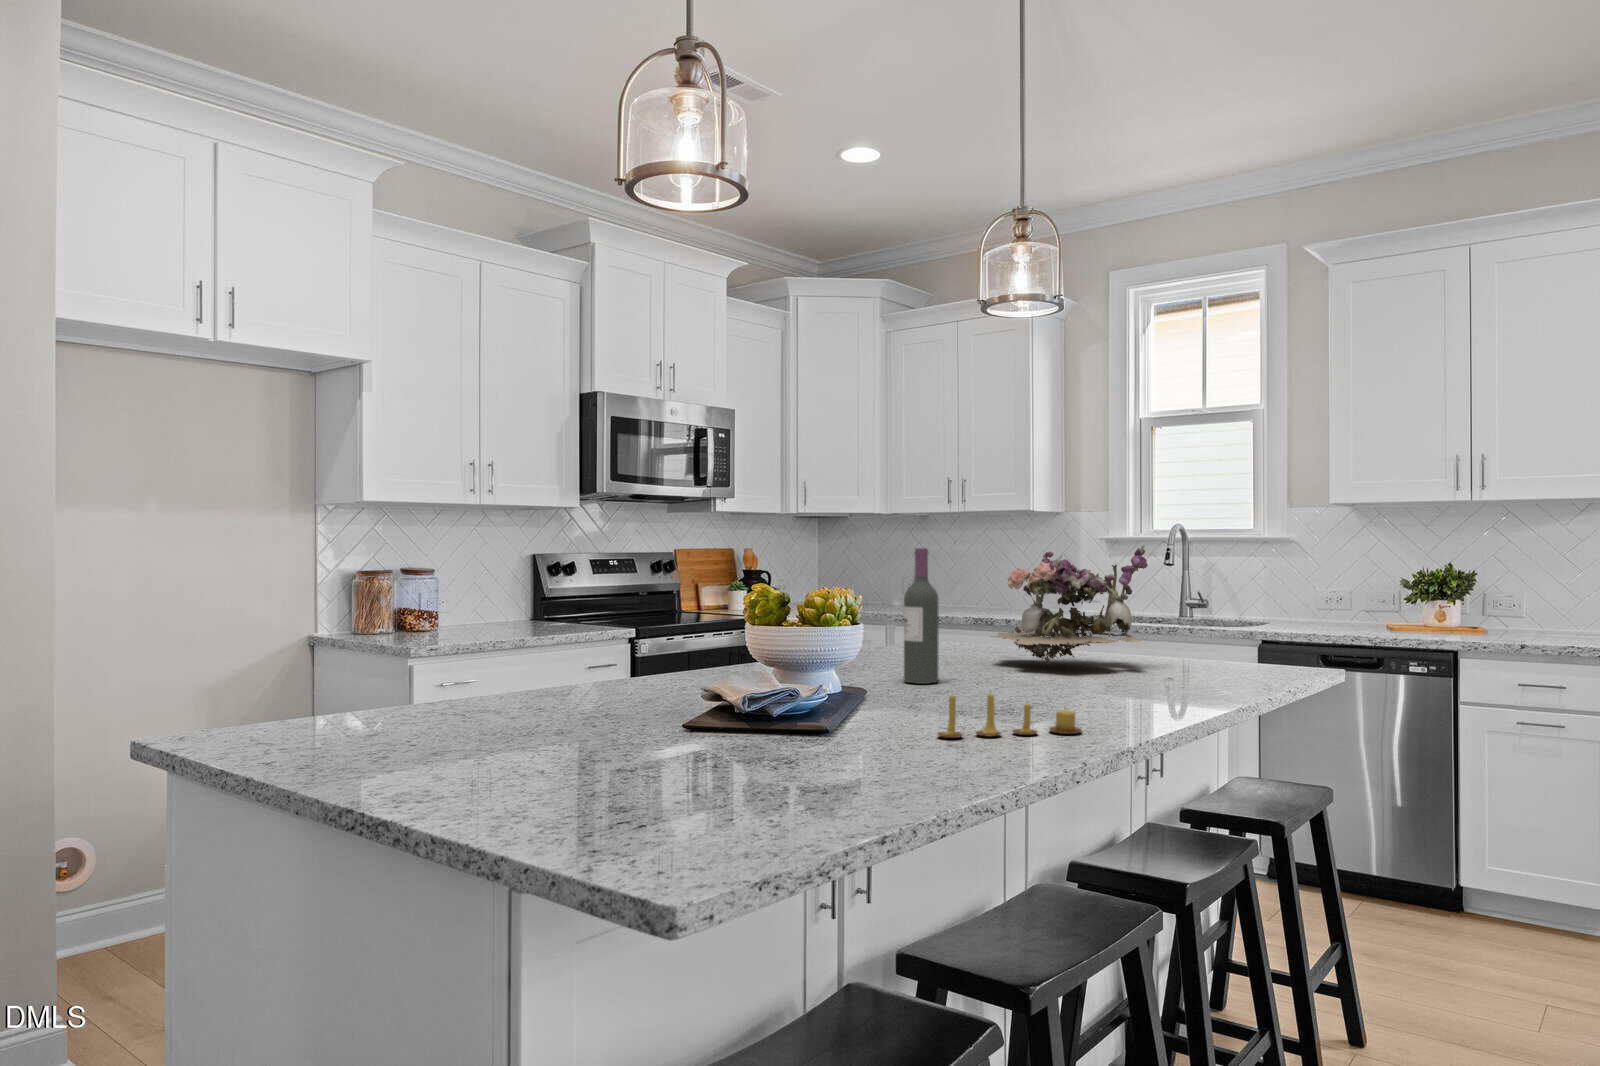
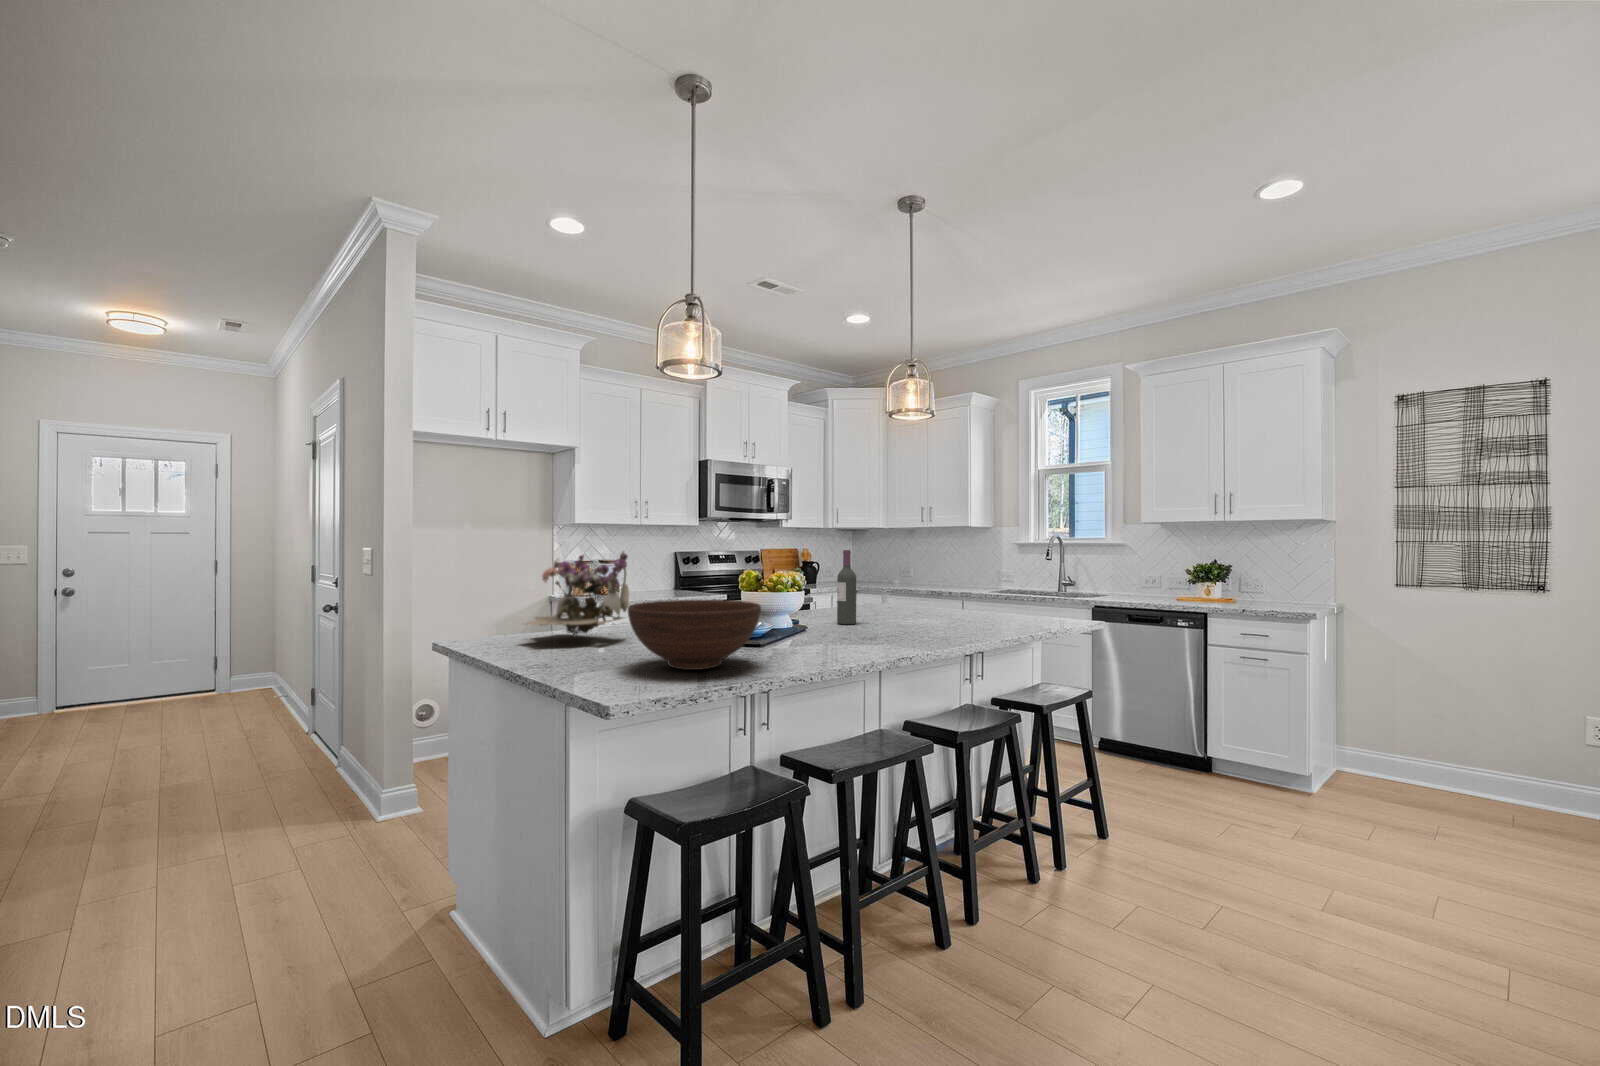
flower arrangement: present [991,545,1148,664] -> present [524,551,629,637]
fruit bowl: none [609,646,879,793] -> present [628,600,761,670]
candle: present [938,694,1081,738] -> none [818,625,897,650]

